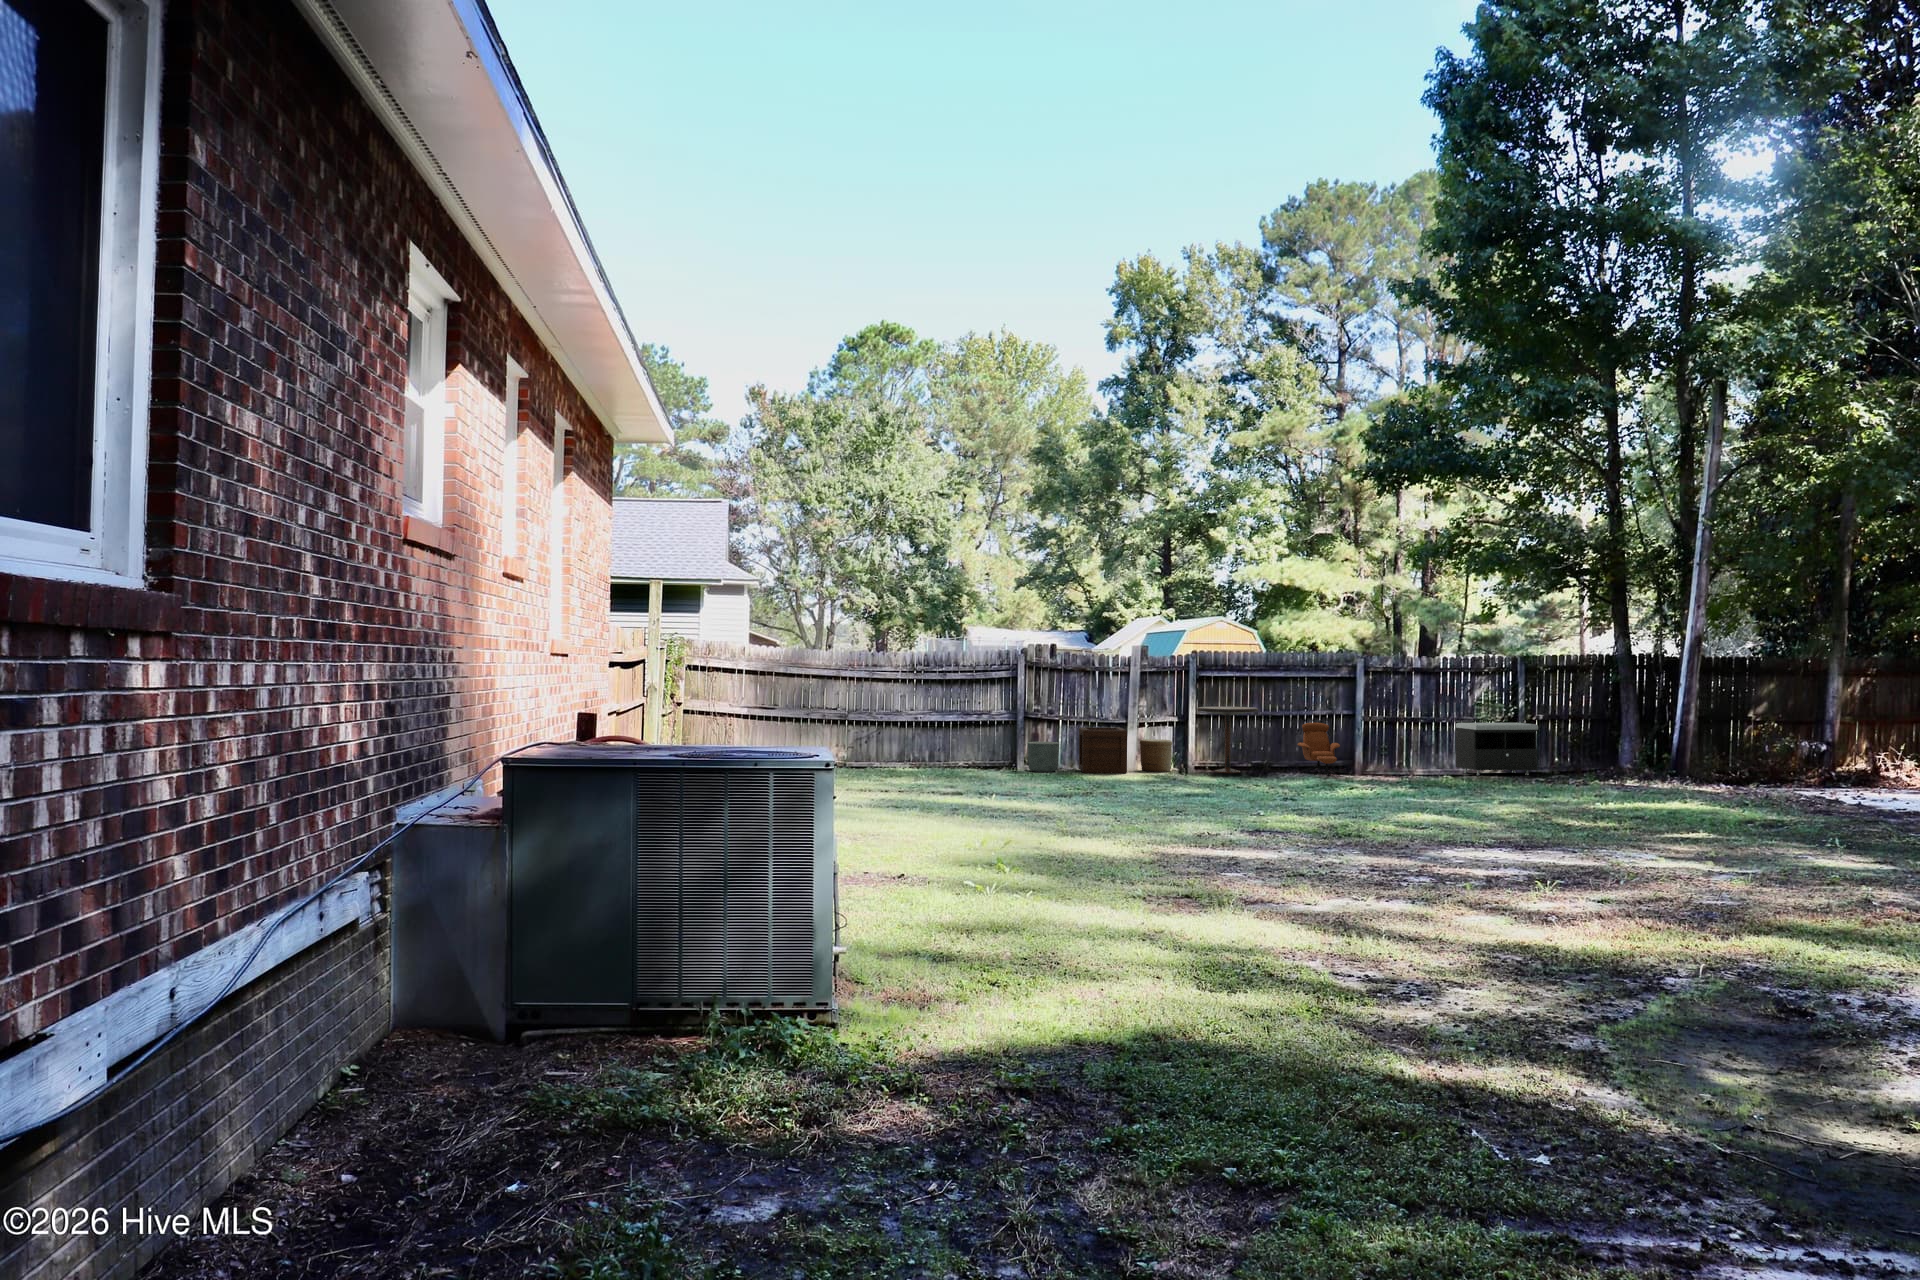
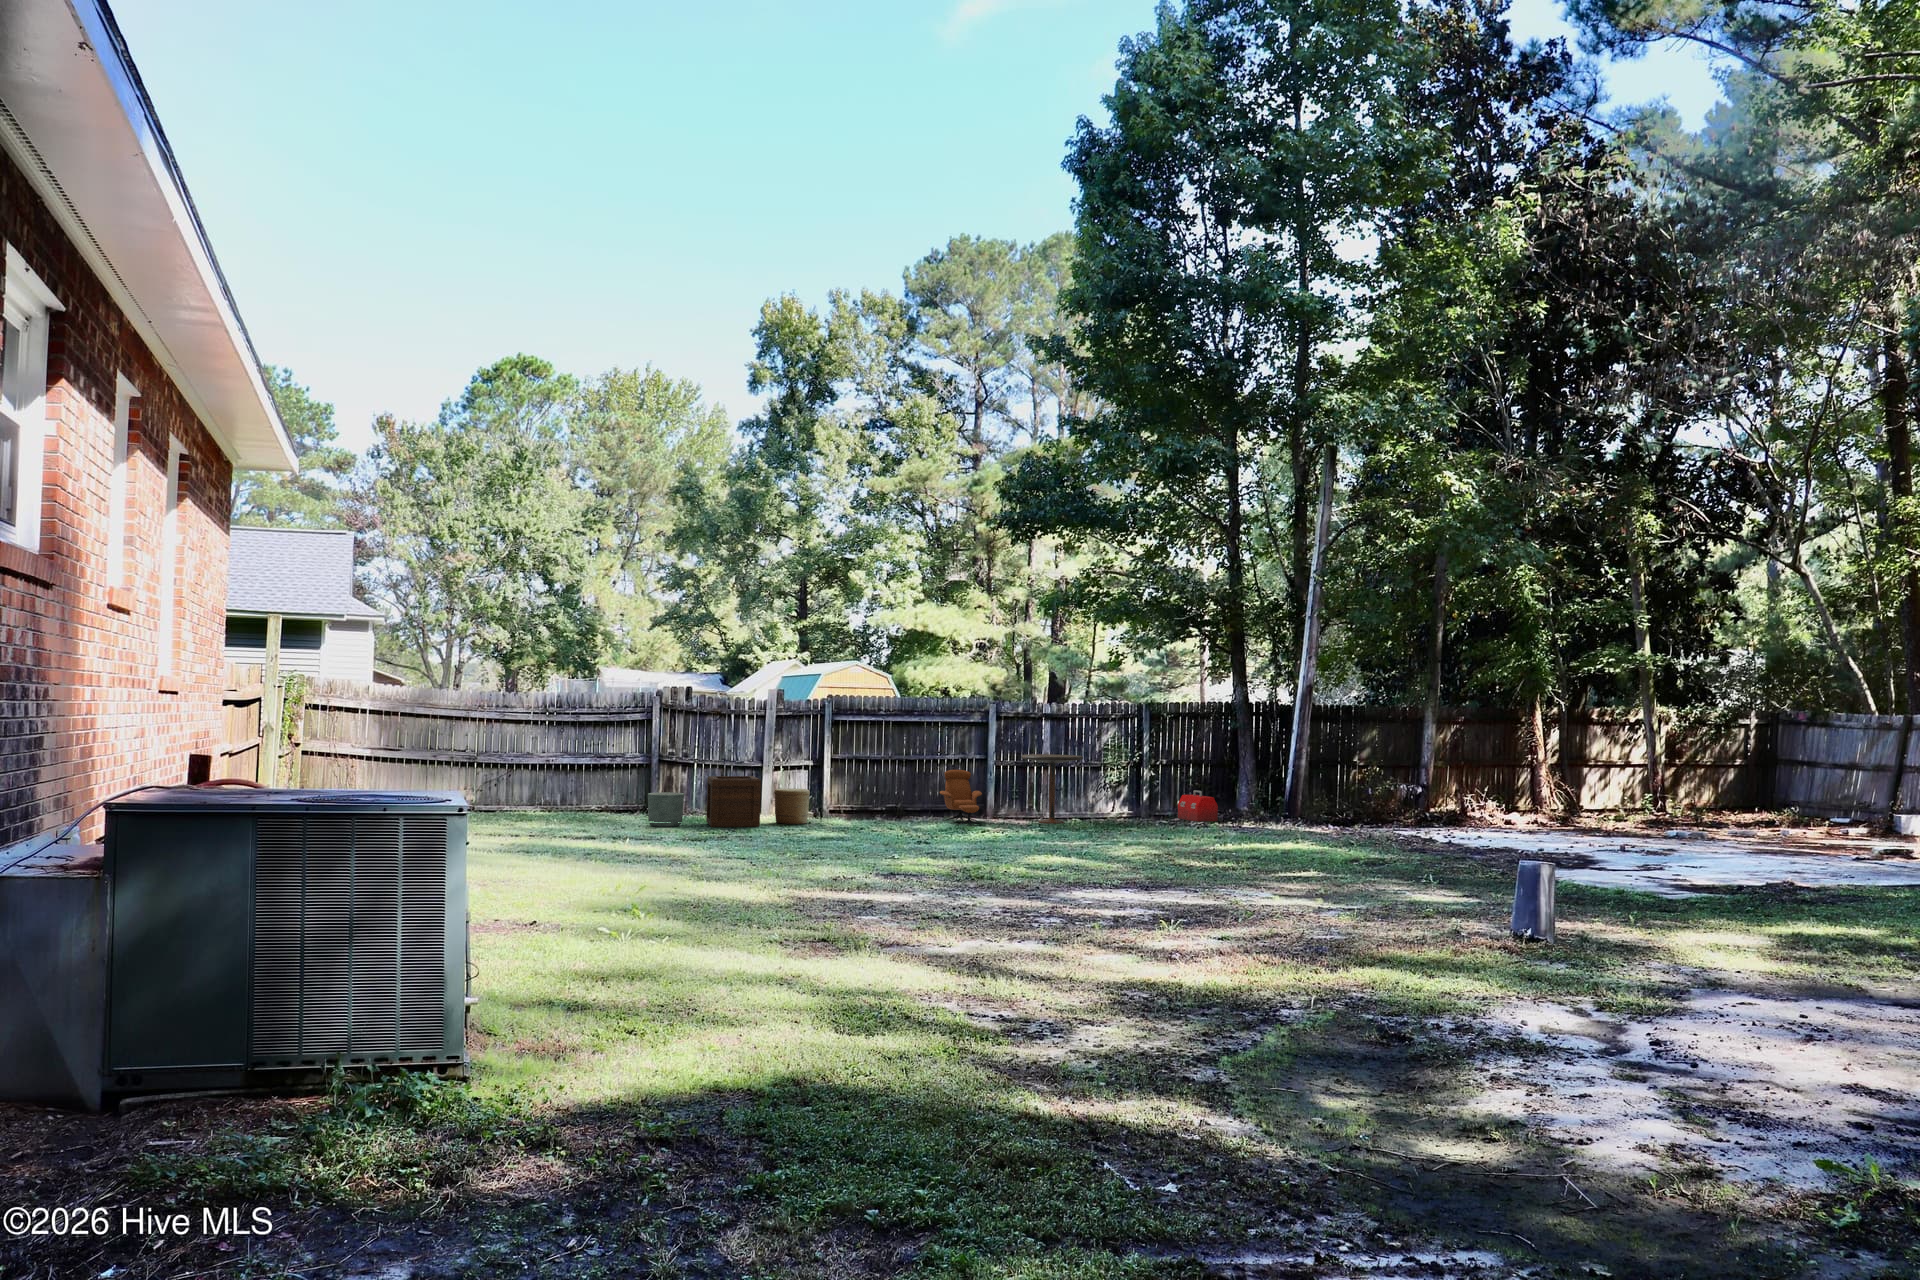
pedestal table: present [1197,707,1258,773] -> present [1022,754,1083,824]
storage bench: present [1456,723,1538,775] -> none [1092,769,1168,822]
toolbox: none [1552,744,1596,776] -> present [1178,790,1218,821]

